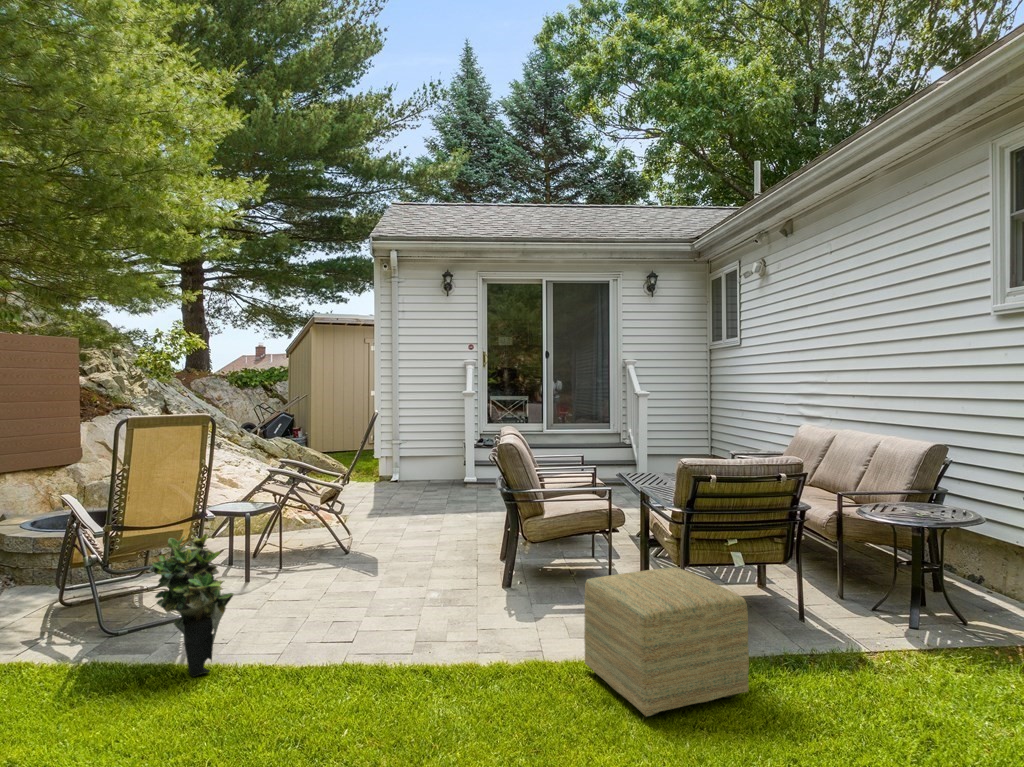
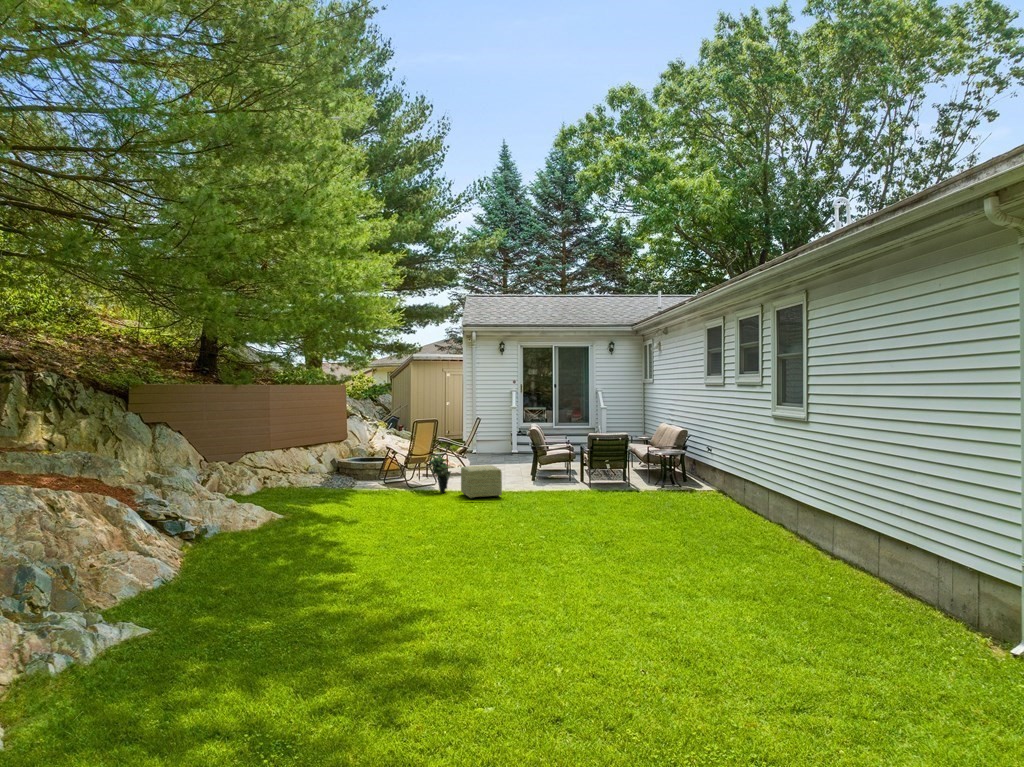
ottoman: present [584,567,749,716] -> present [461,465,502,499]

